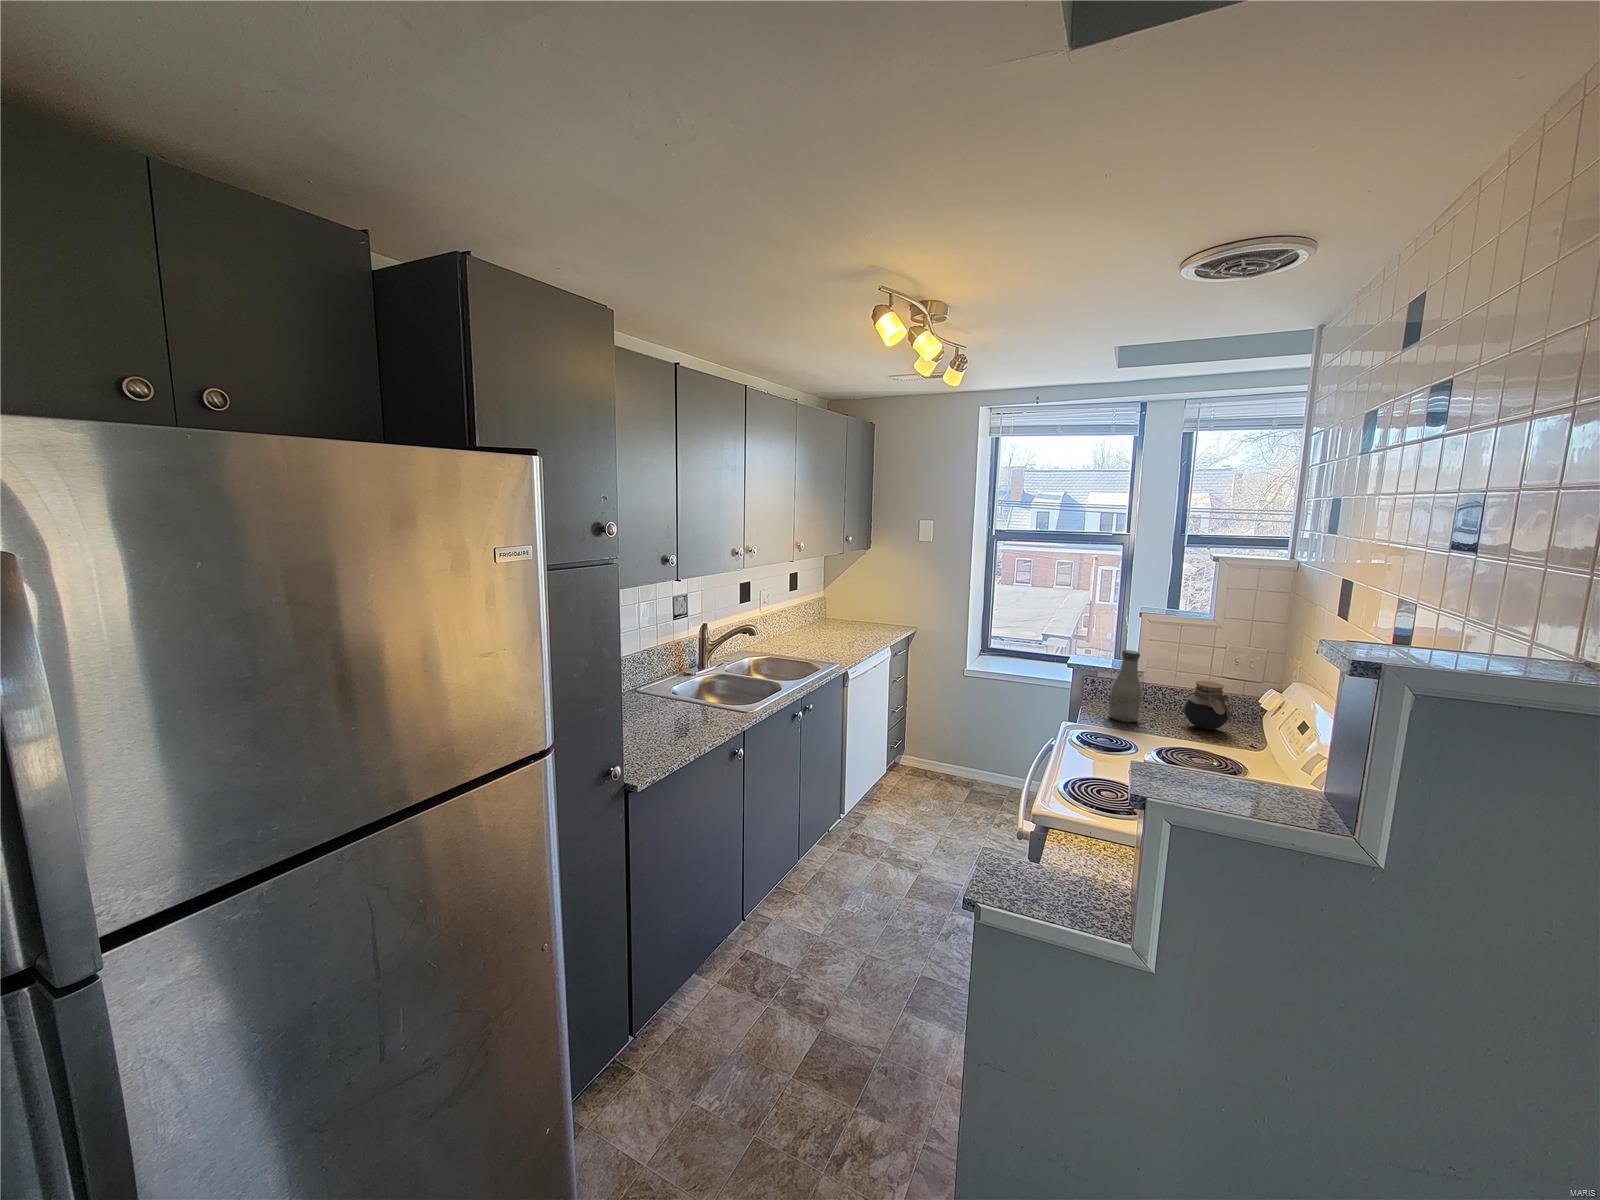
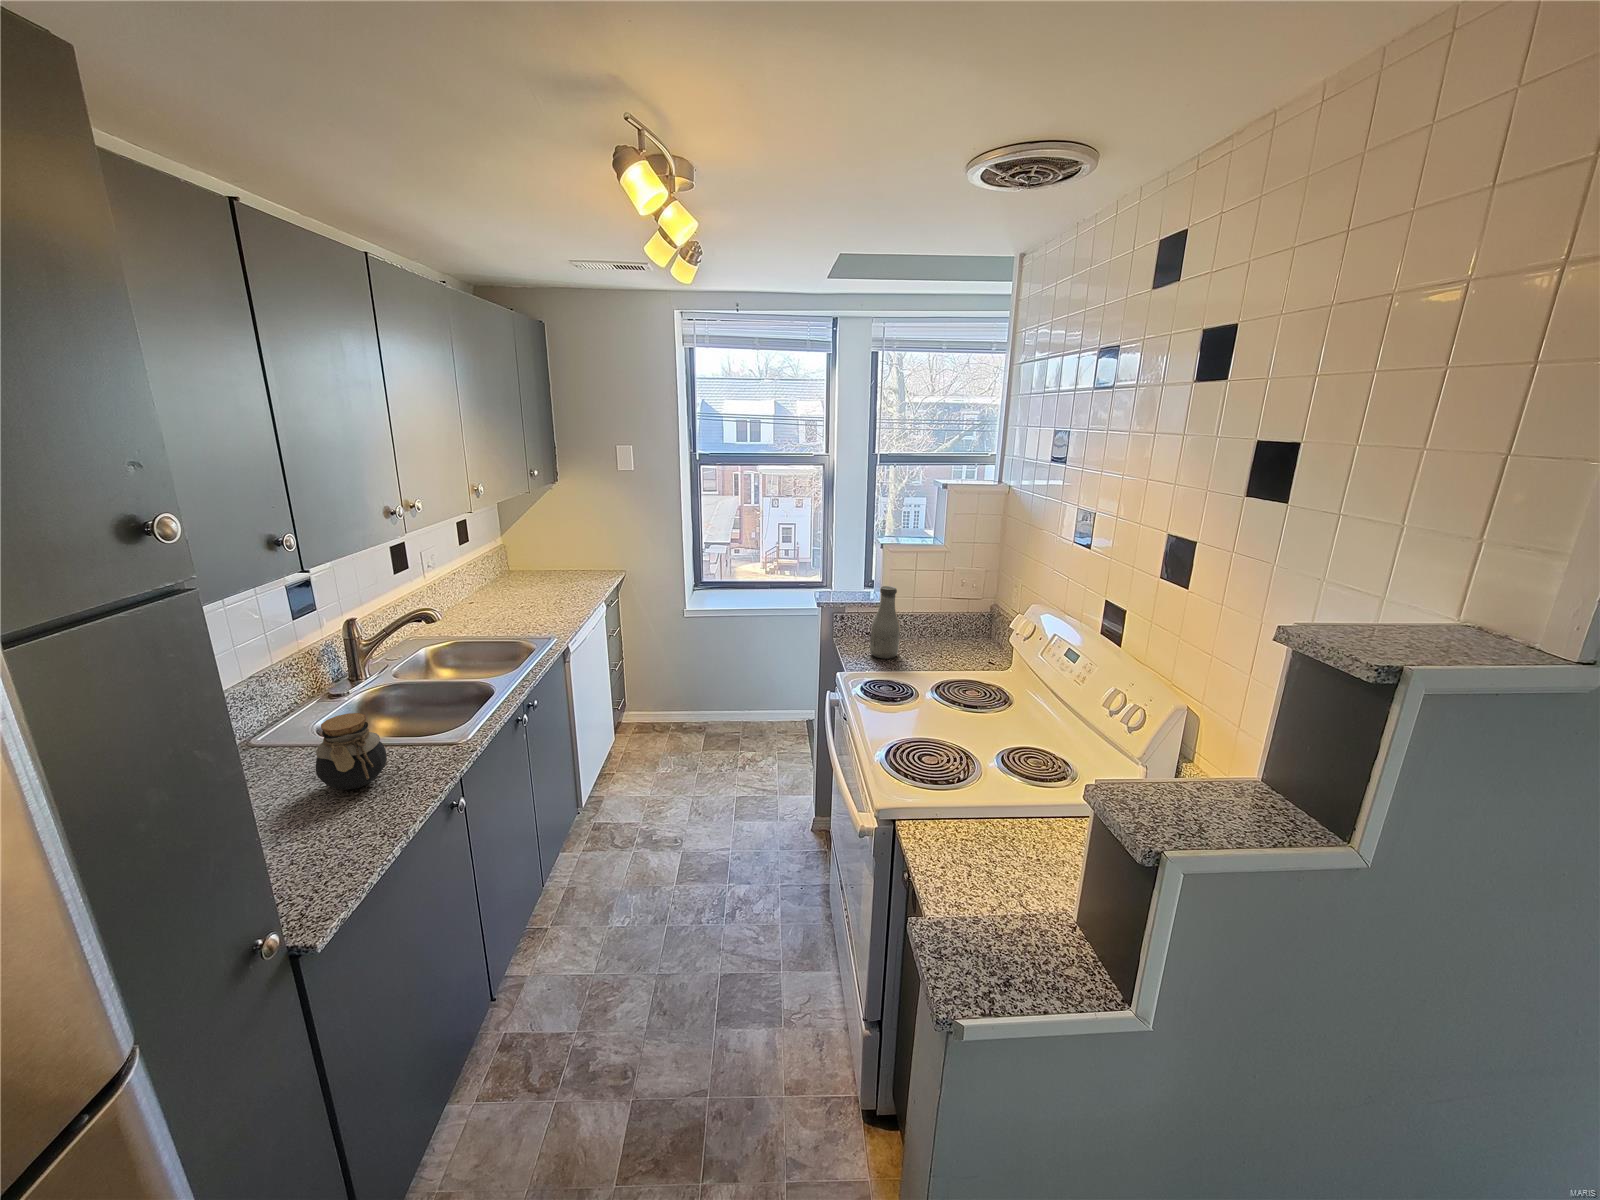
jar: present [1184,681,1232,730] -> present [316,713,387,790]

